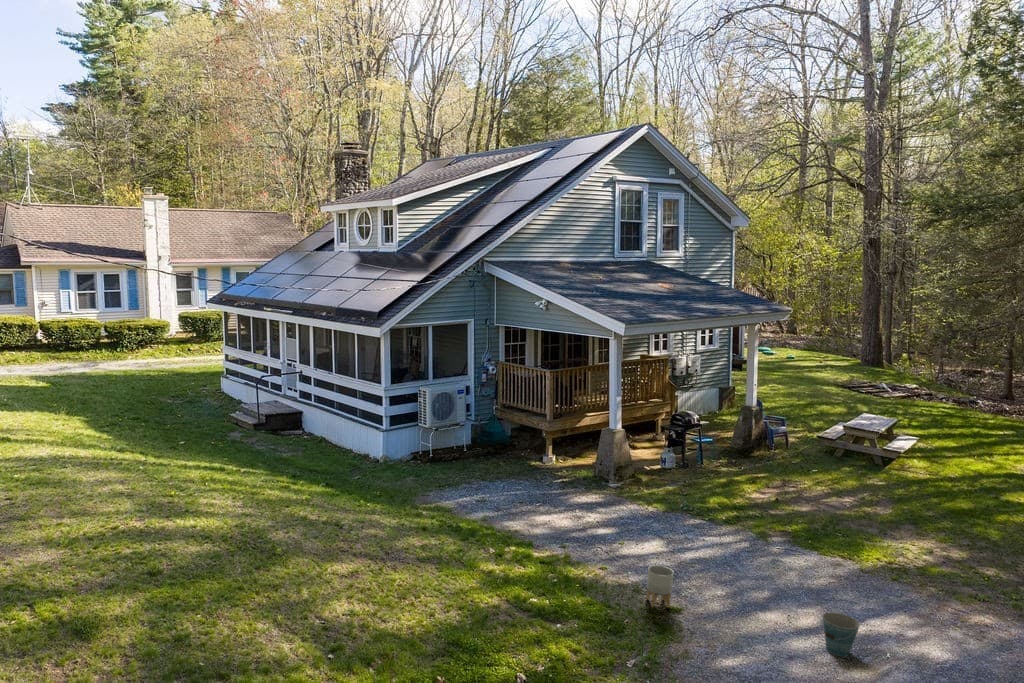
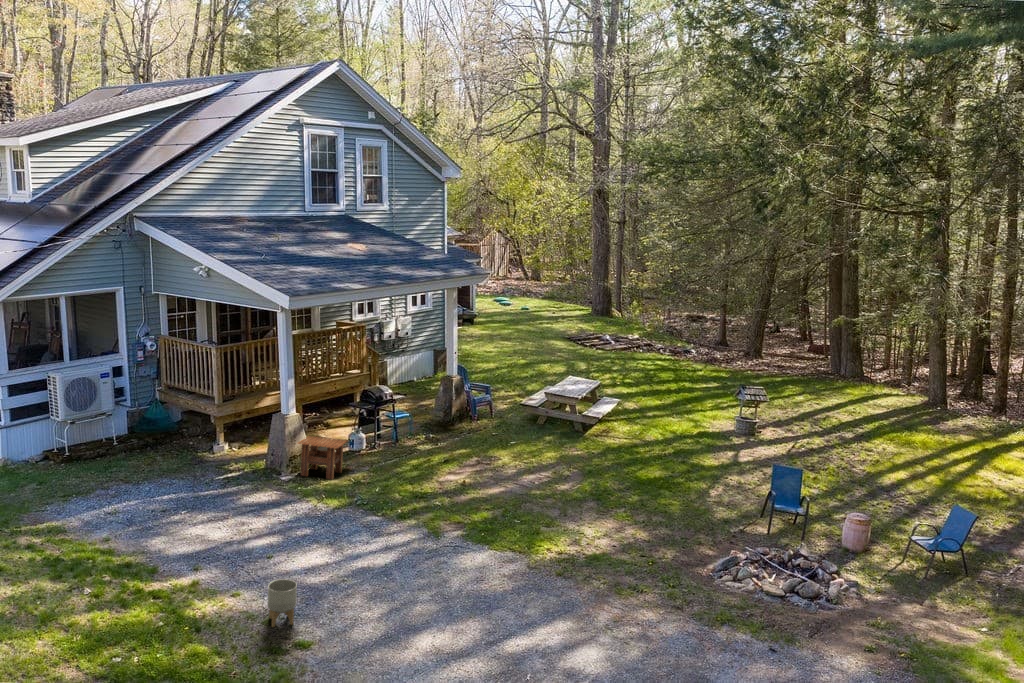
side table: none [624,451,670,492] -> present [298,436,348,480]
bucket: present [822,612,860,657] -> none [442,611,479,656]

